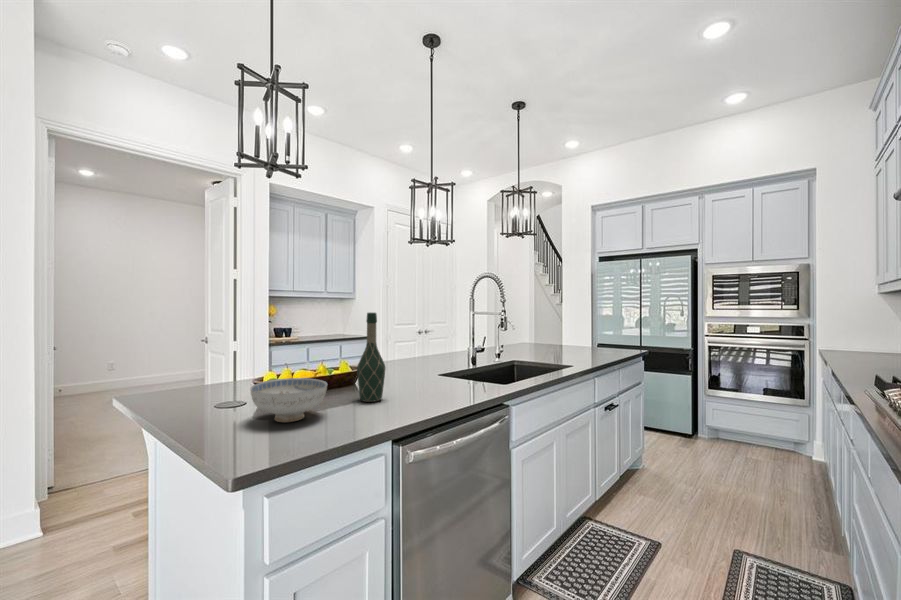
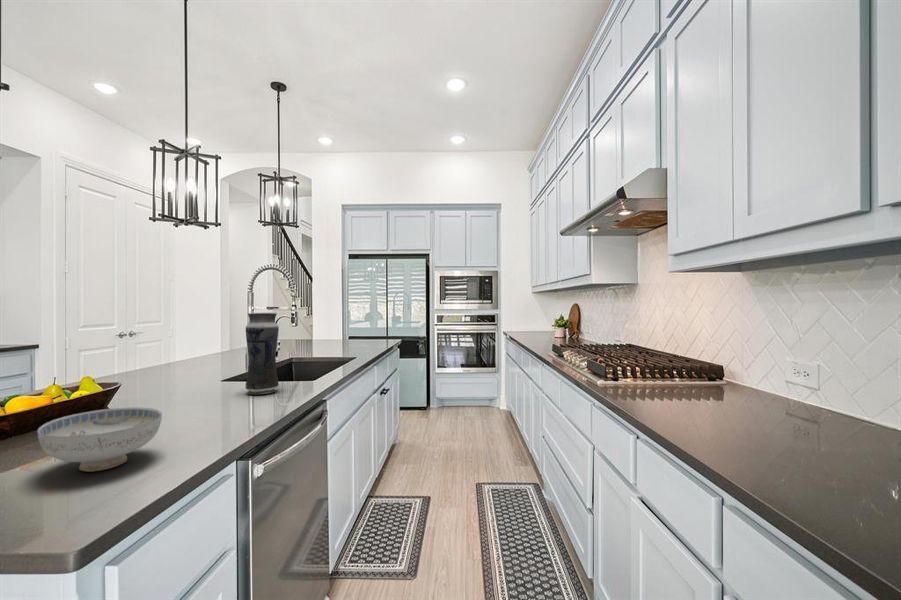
vase: none [433,311,461,386] -> present [246,312,279,395]
wine bottle: present [357,313,385,402] -> none [172,318,212,425]

